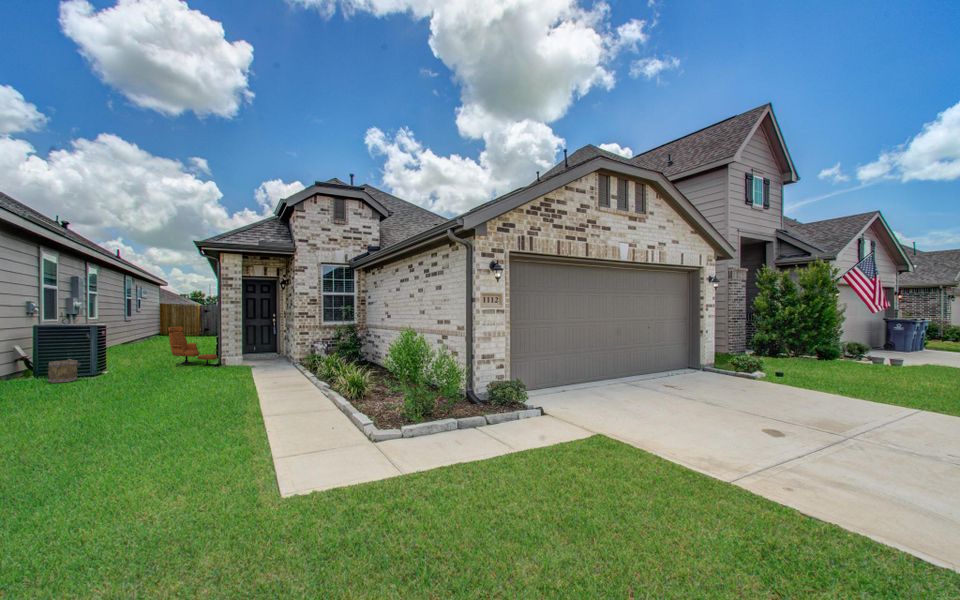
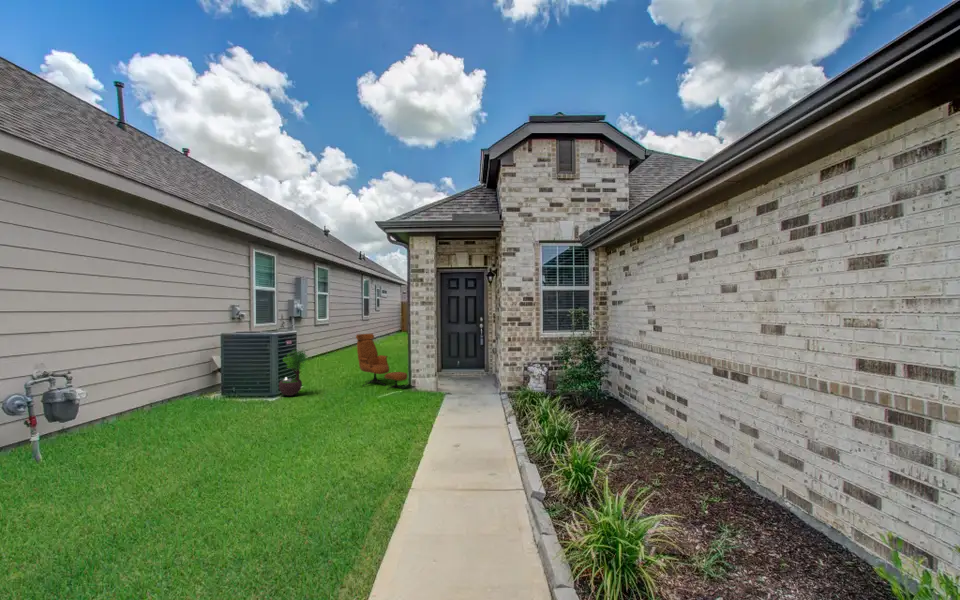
potted tree: none [102,336,131,375] -> present [279,350,307,396]
bucket: present [48,360,81,383] -> none [222,373,254,404]

